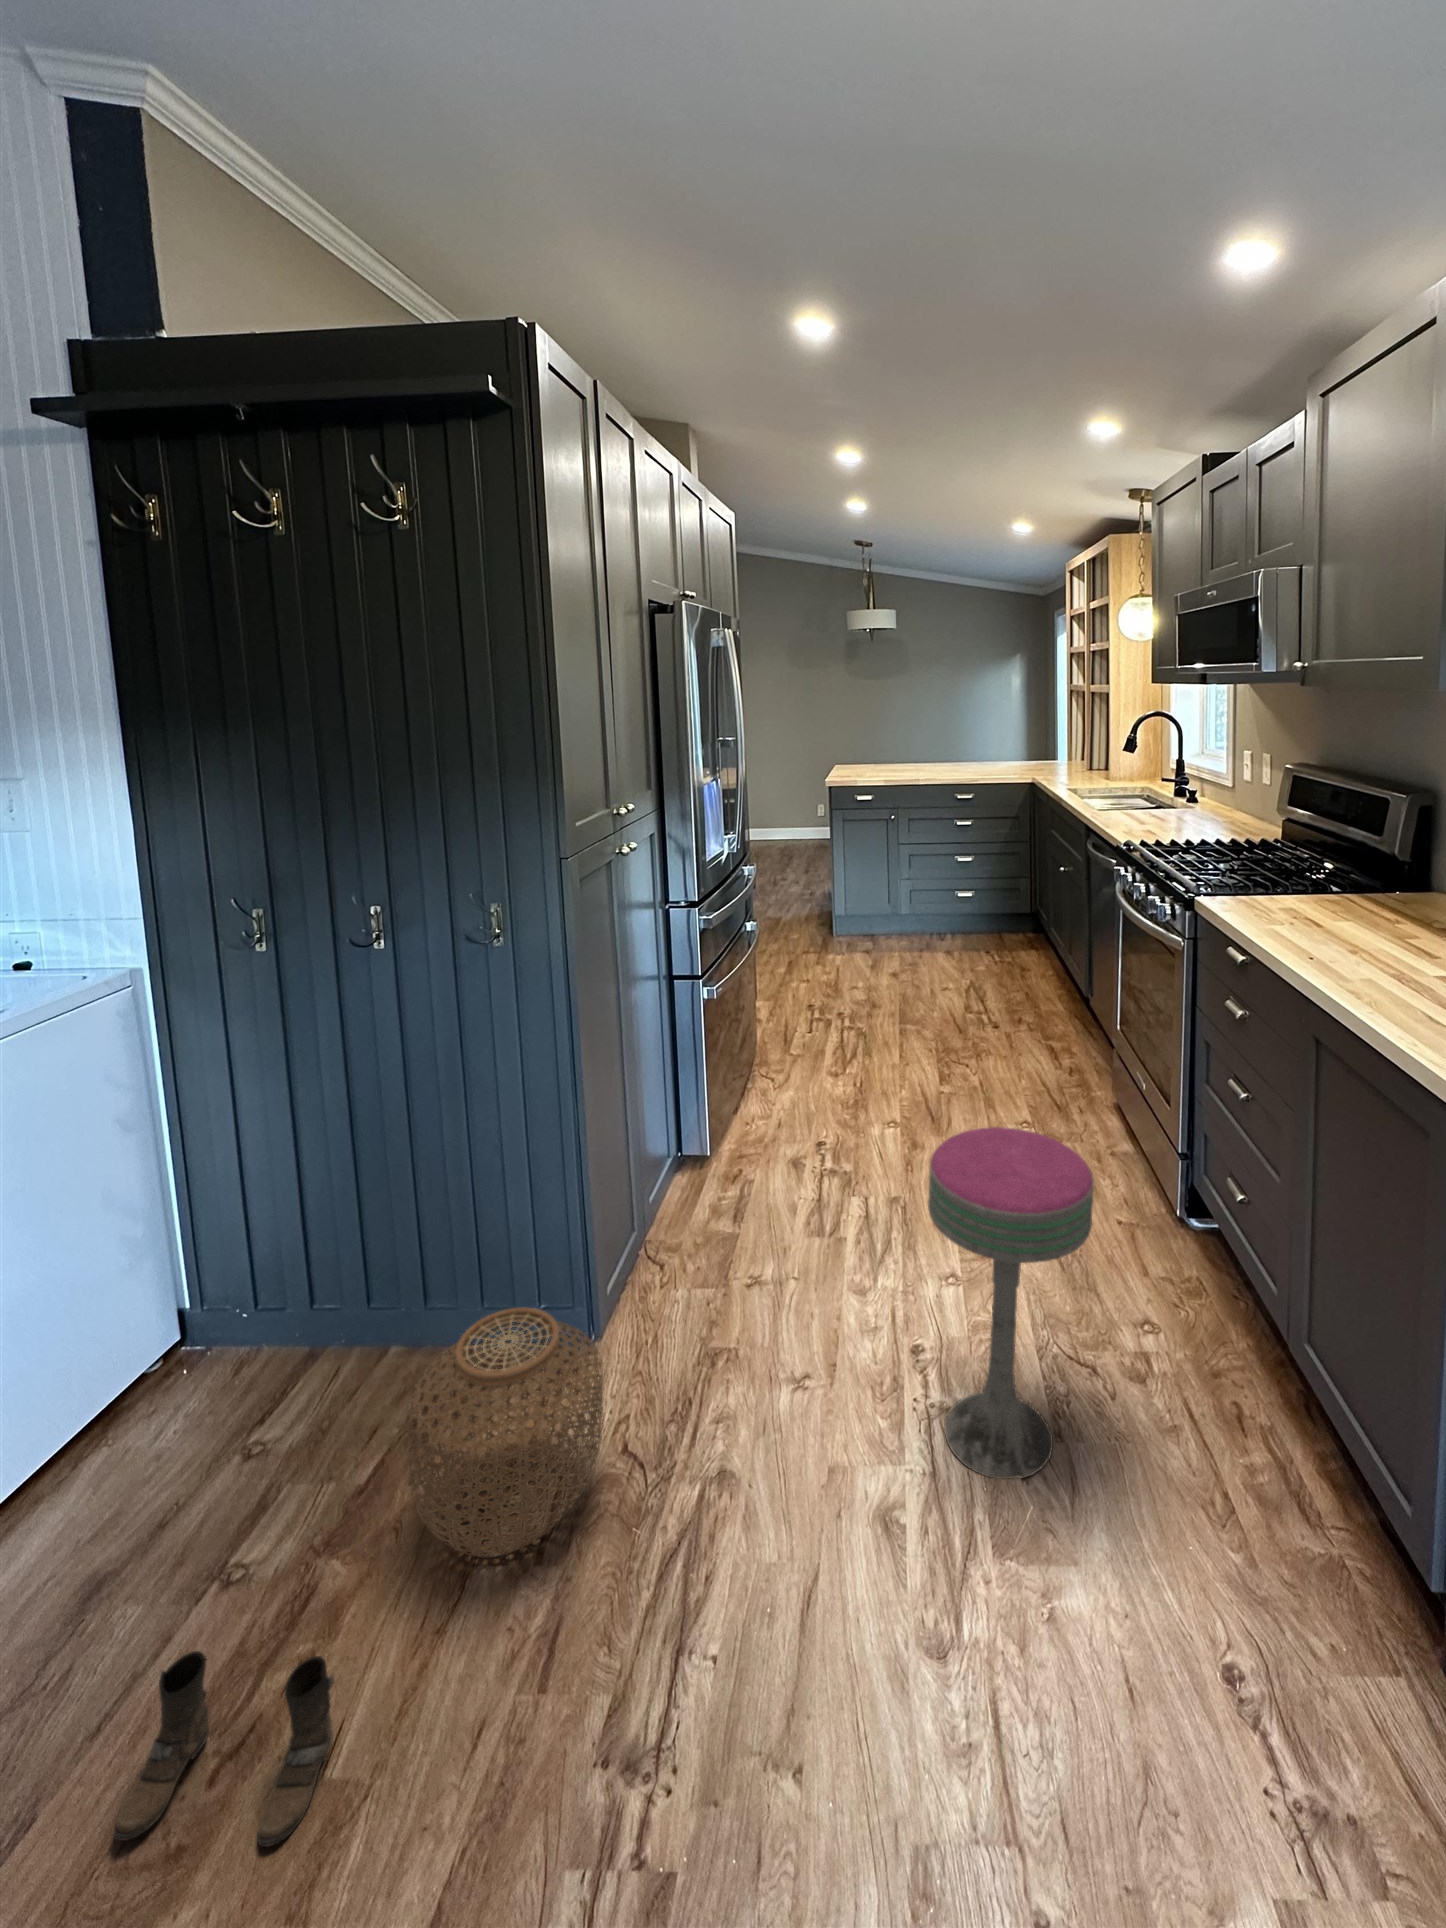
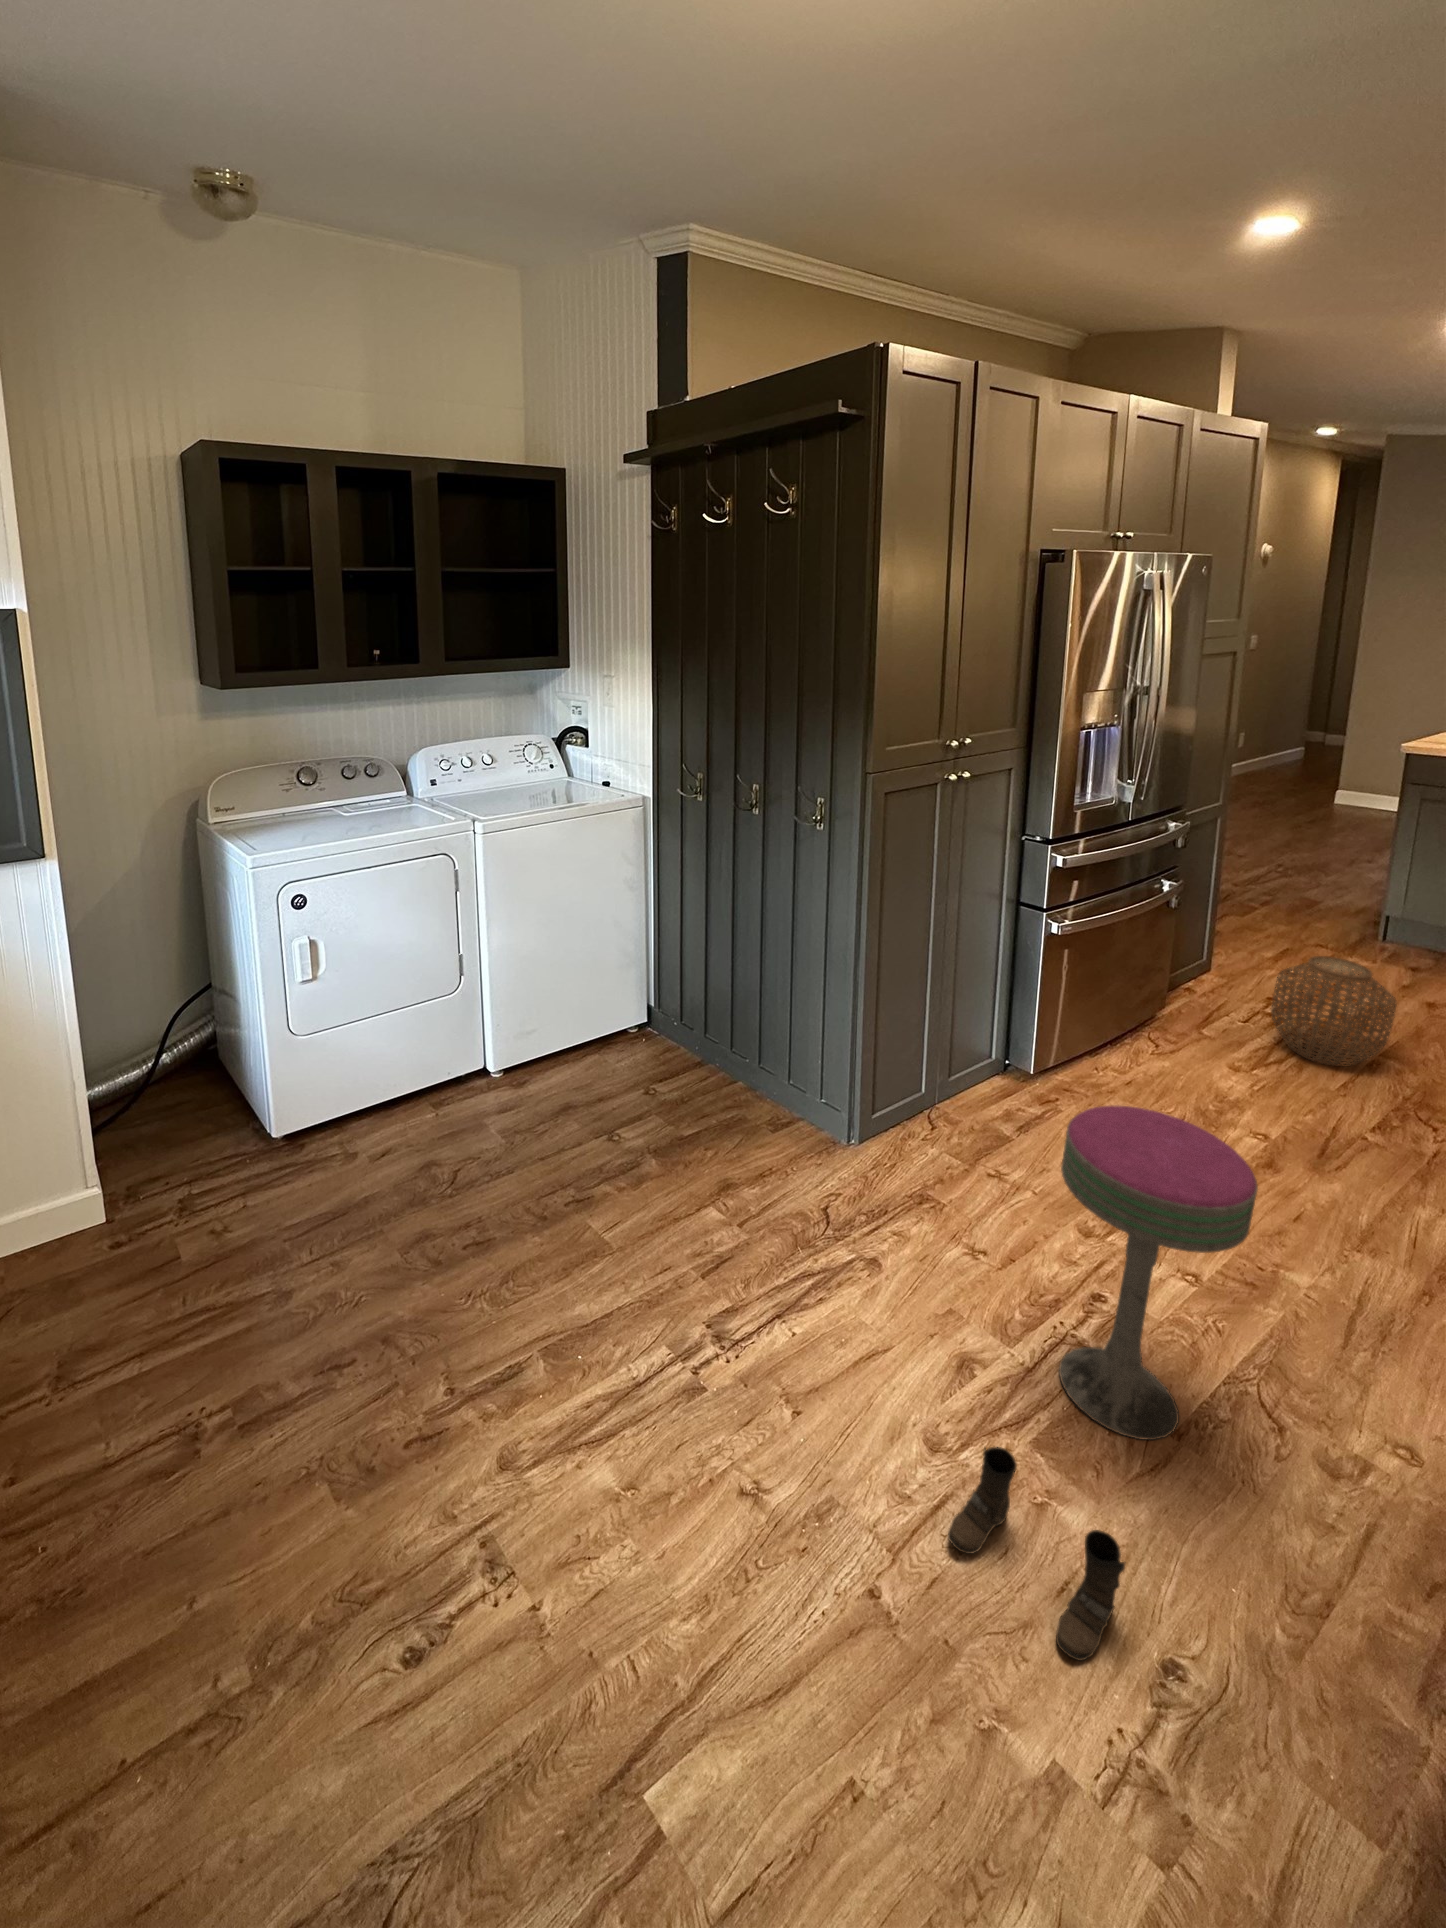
woven basket: present [407,1307,603,1557] -> present [1271,956,1396,1066]
boots: present [114,1651,334,1847] -> present [948,1447,1125,1660]

